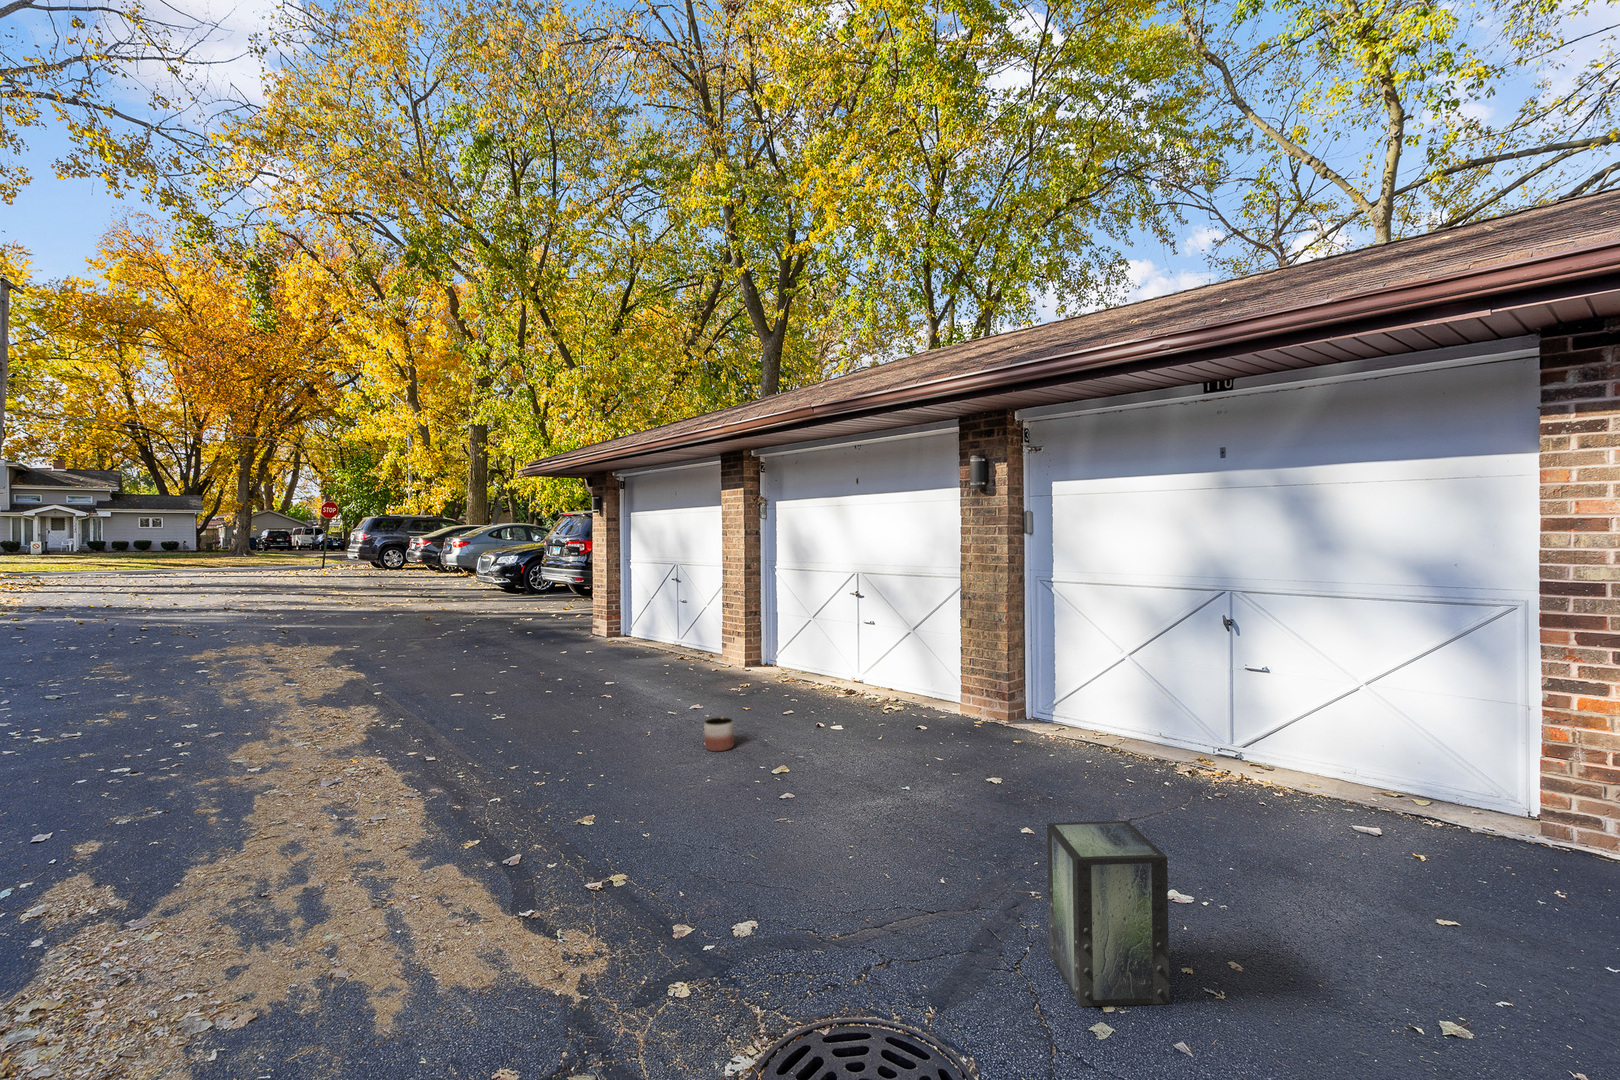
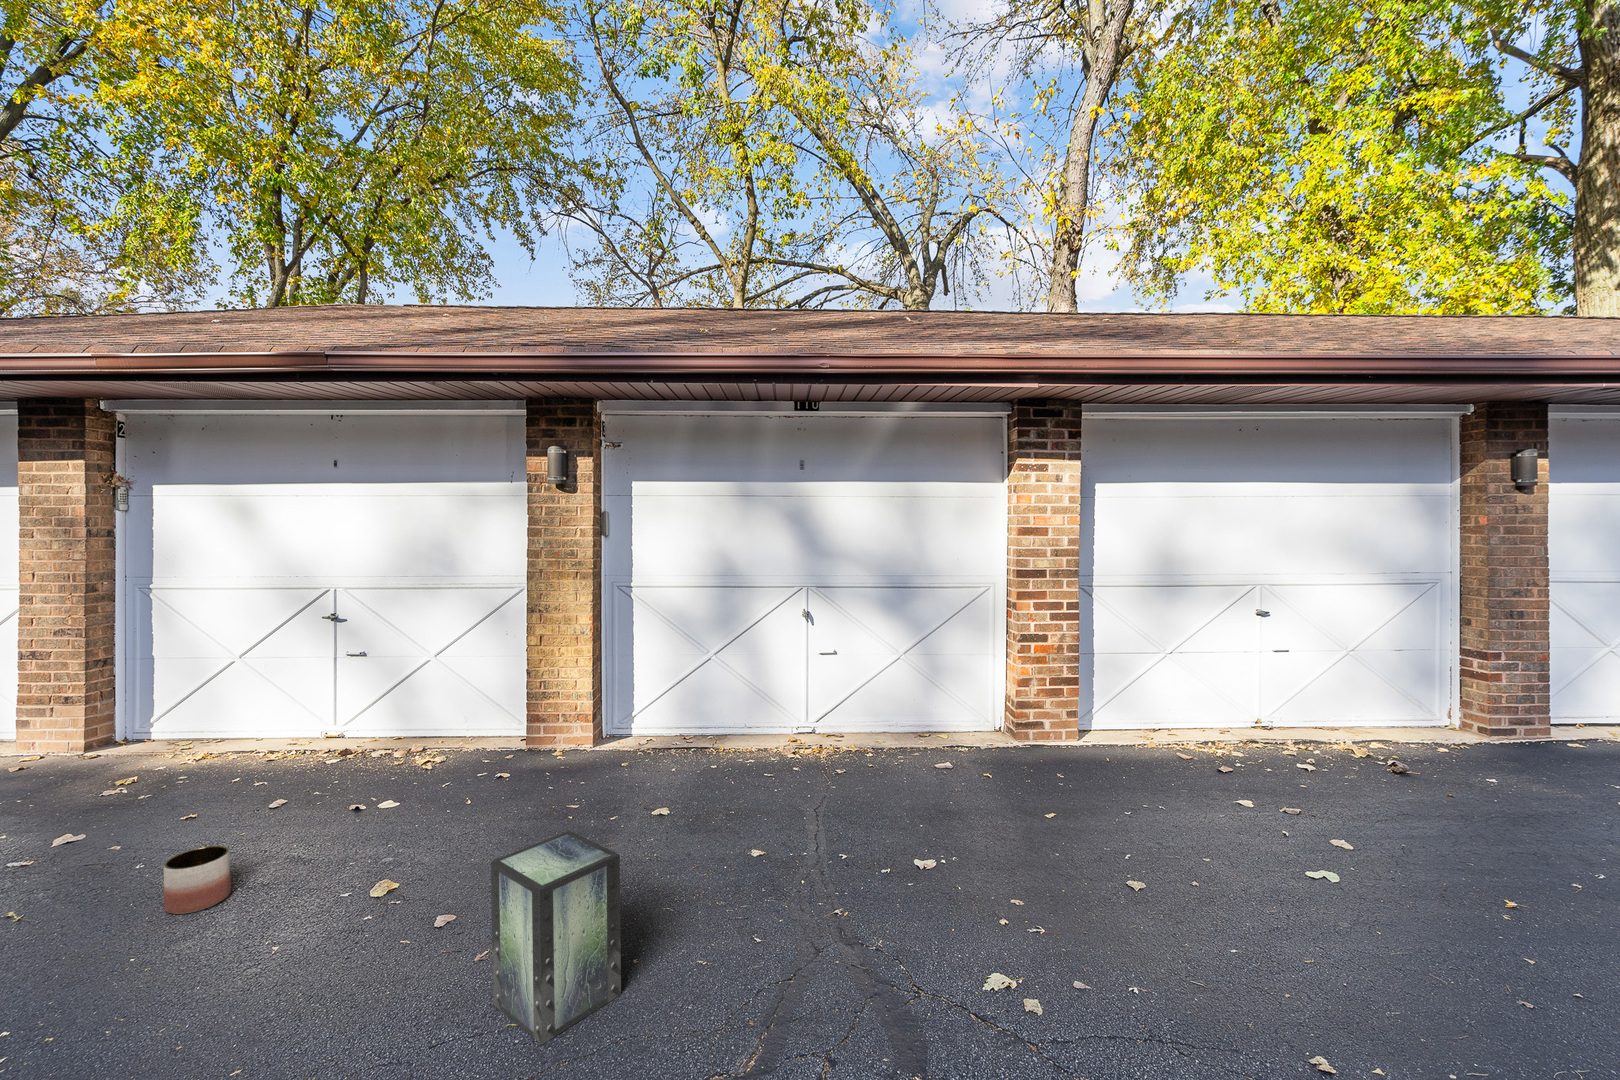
storage box: present [1047,821,1169,1007] -> present [491,831,621,1045]

